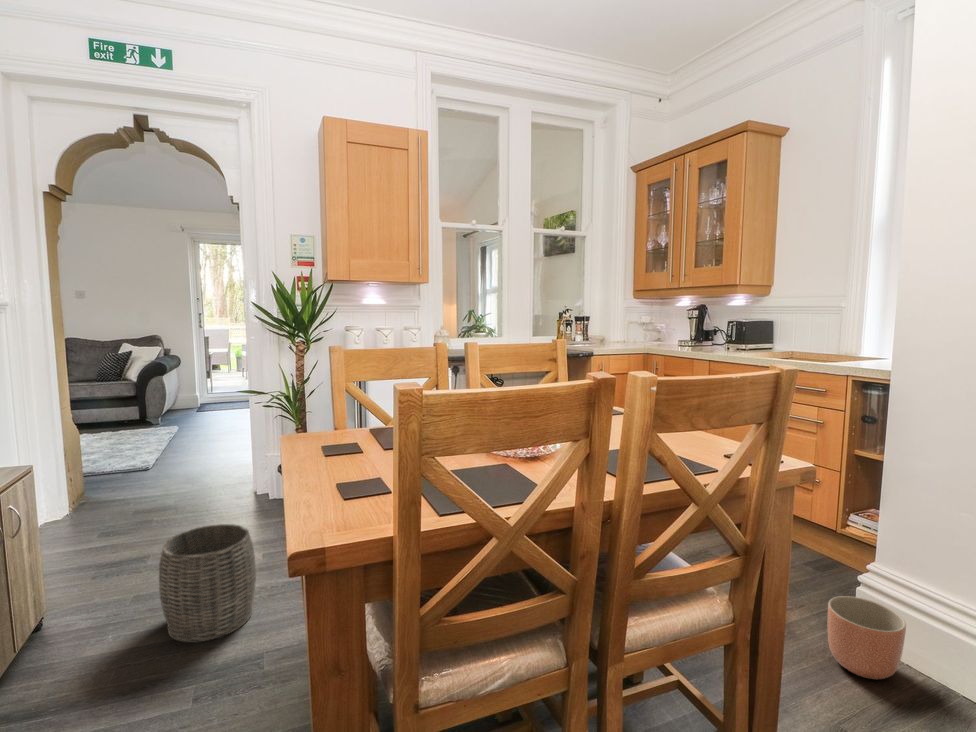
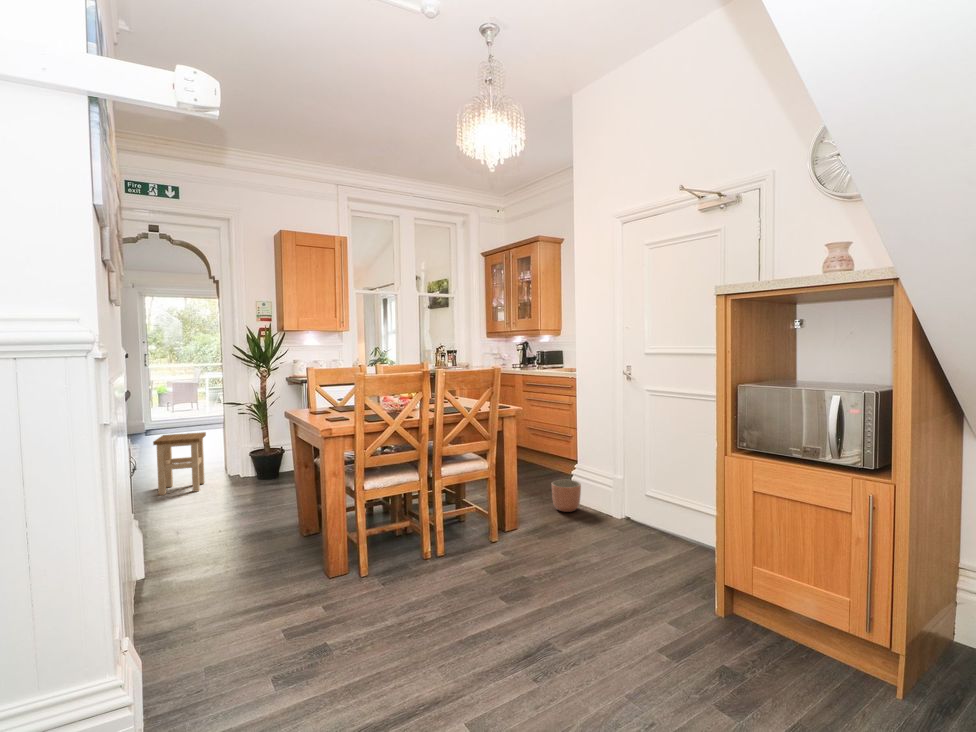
stool: none [130,432,217,528] -> present [153,432,206,495]
woven basket: present [159,524,256,643] -> none [208,471,261,530]

